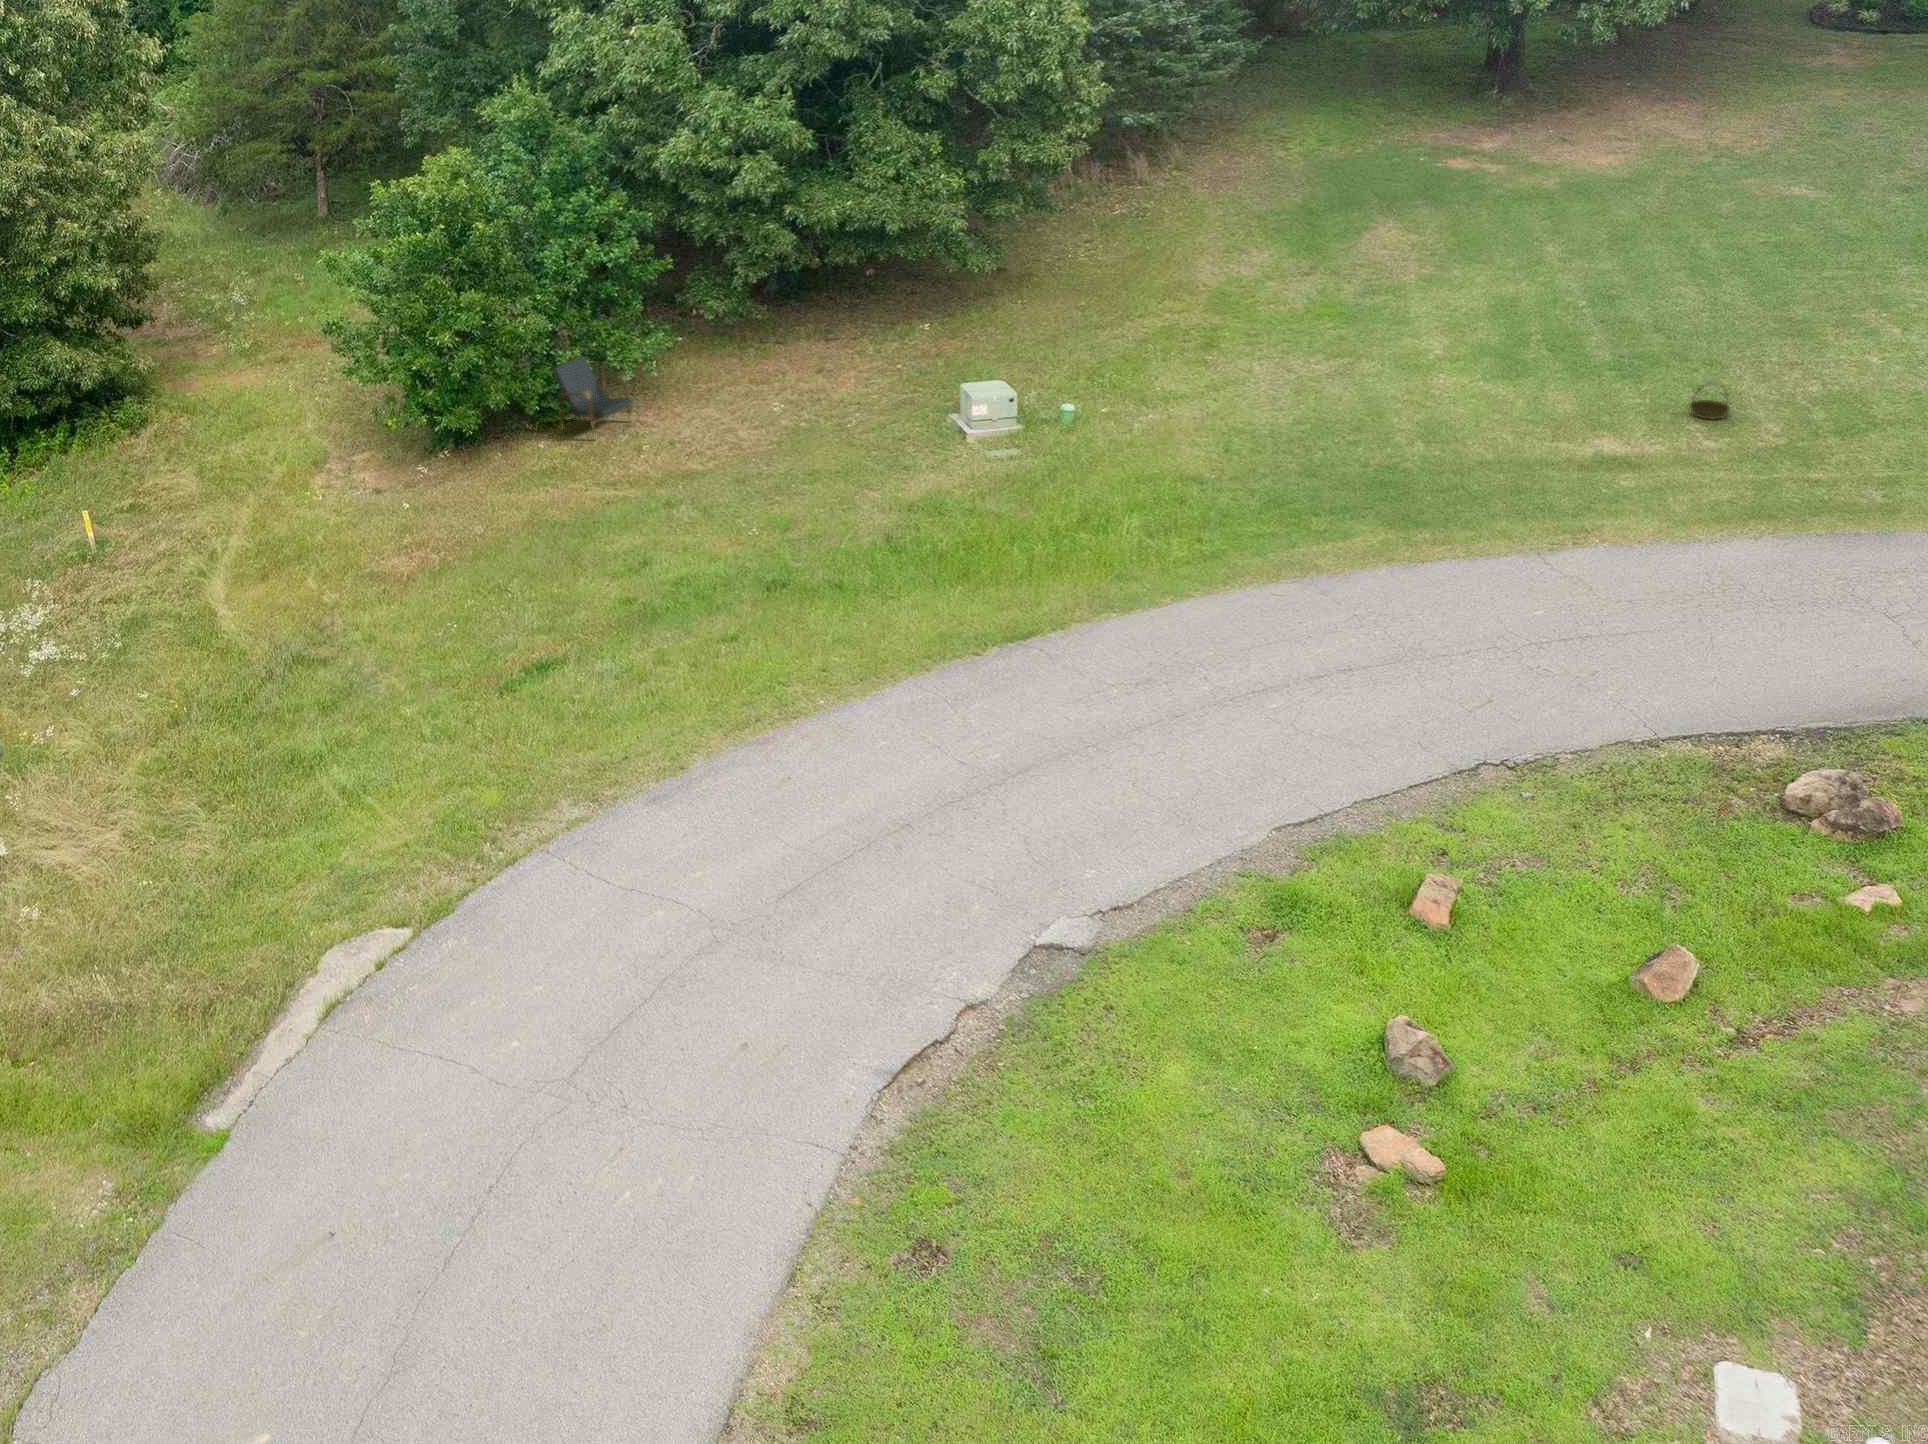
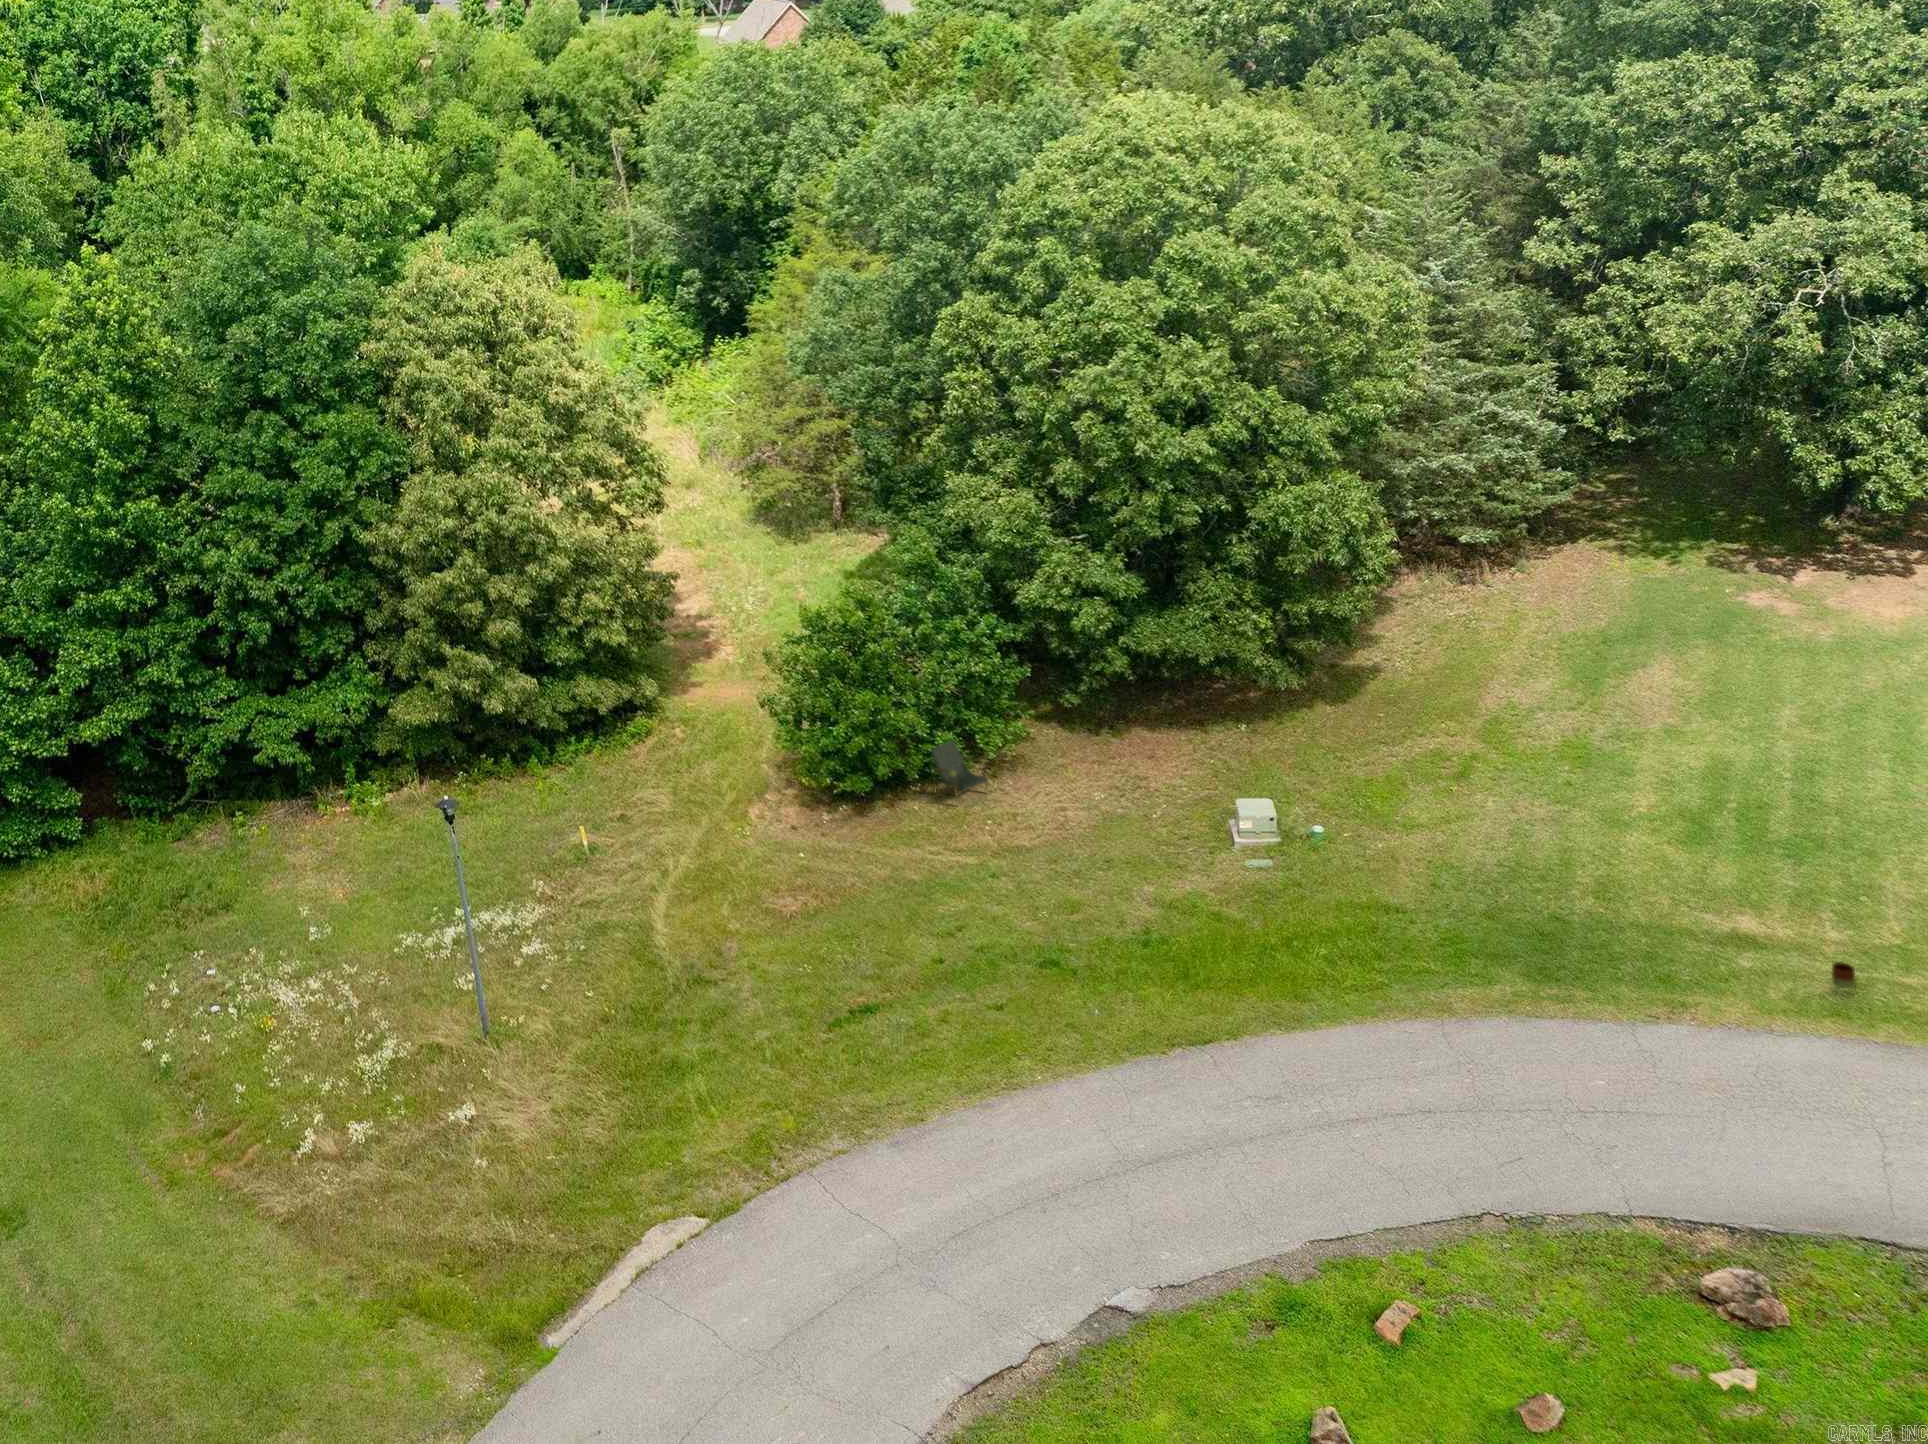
basket: present [1690,384,1730,419] -> none [1790,873,1821,902]
planter: none [1824,472,1861,519] -> present [1832,962,1856,988]

